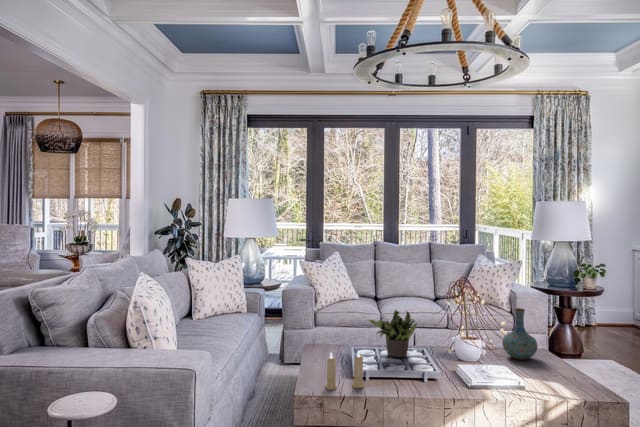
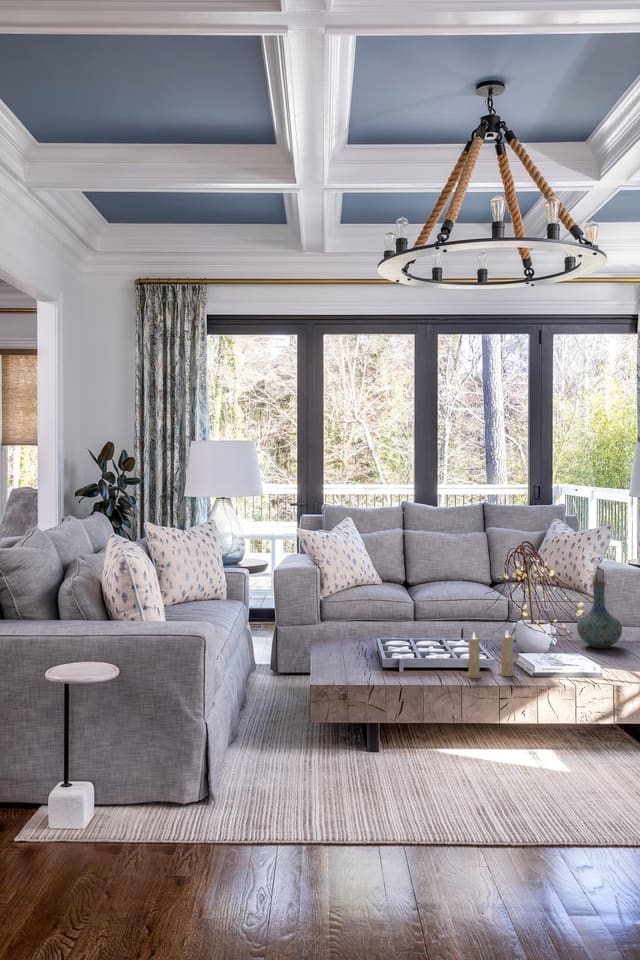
potted plant: present [368,310,417,357] -> none [399,585,465,648]
candle: present [325,351,364,390] -> present [466,631,514,678]

